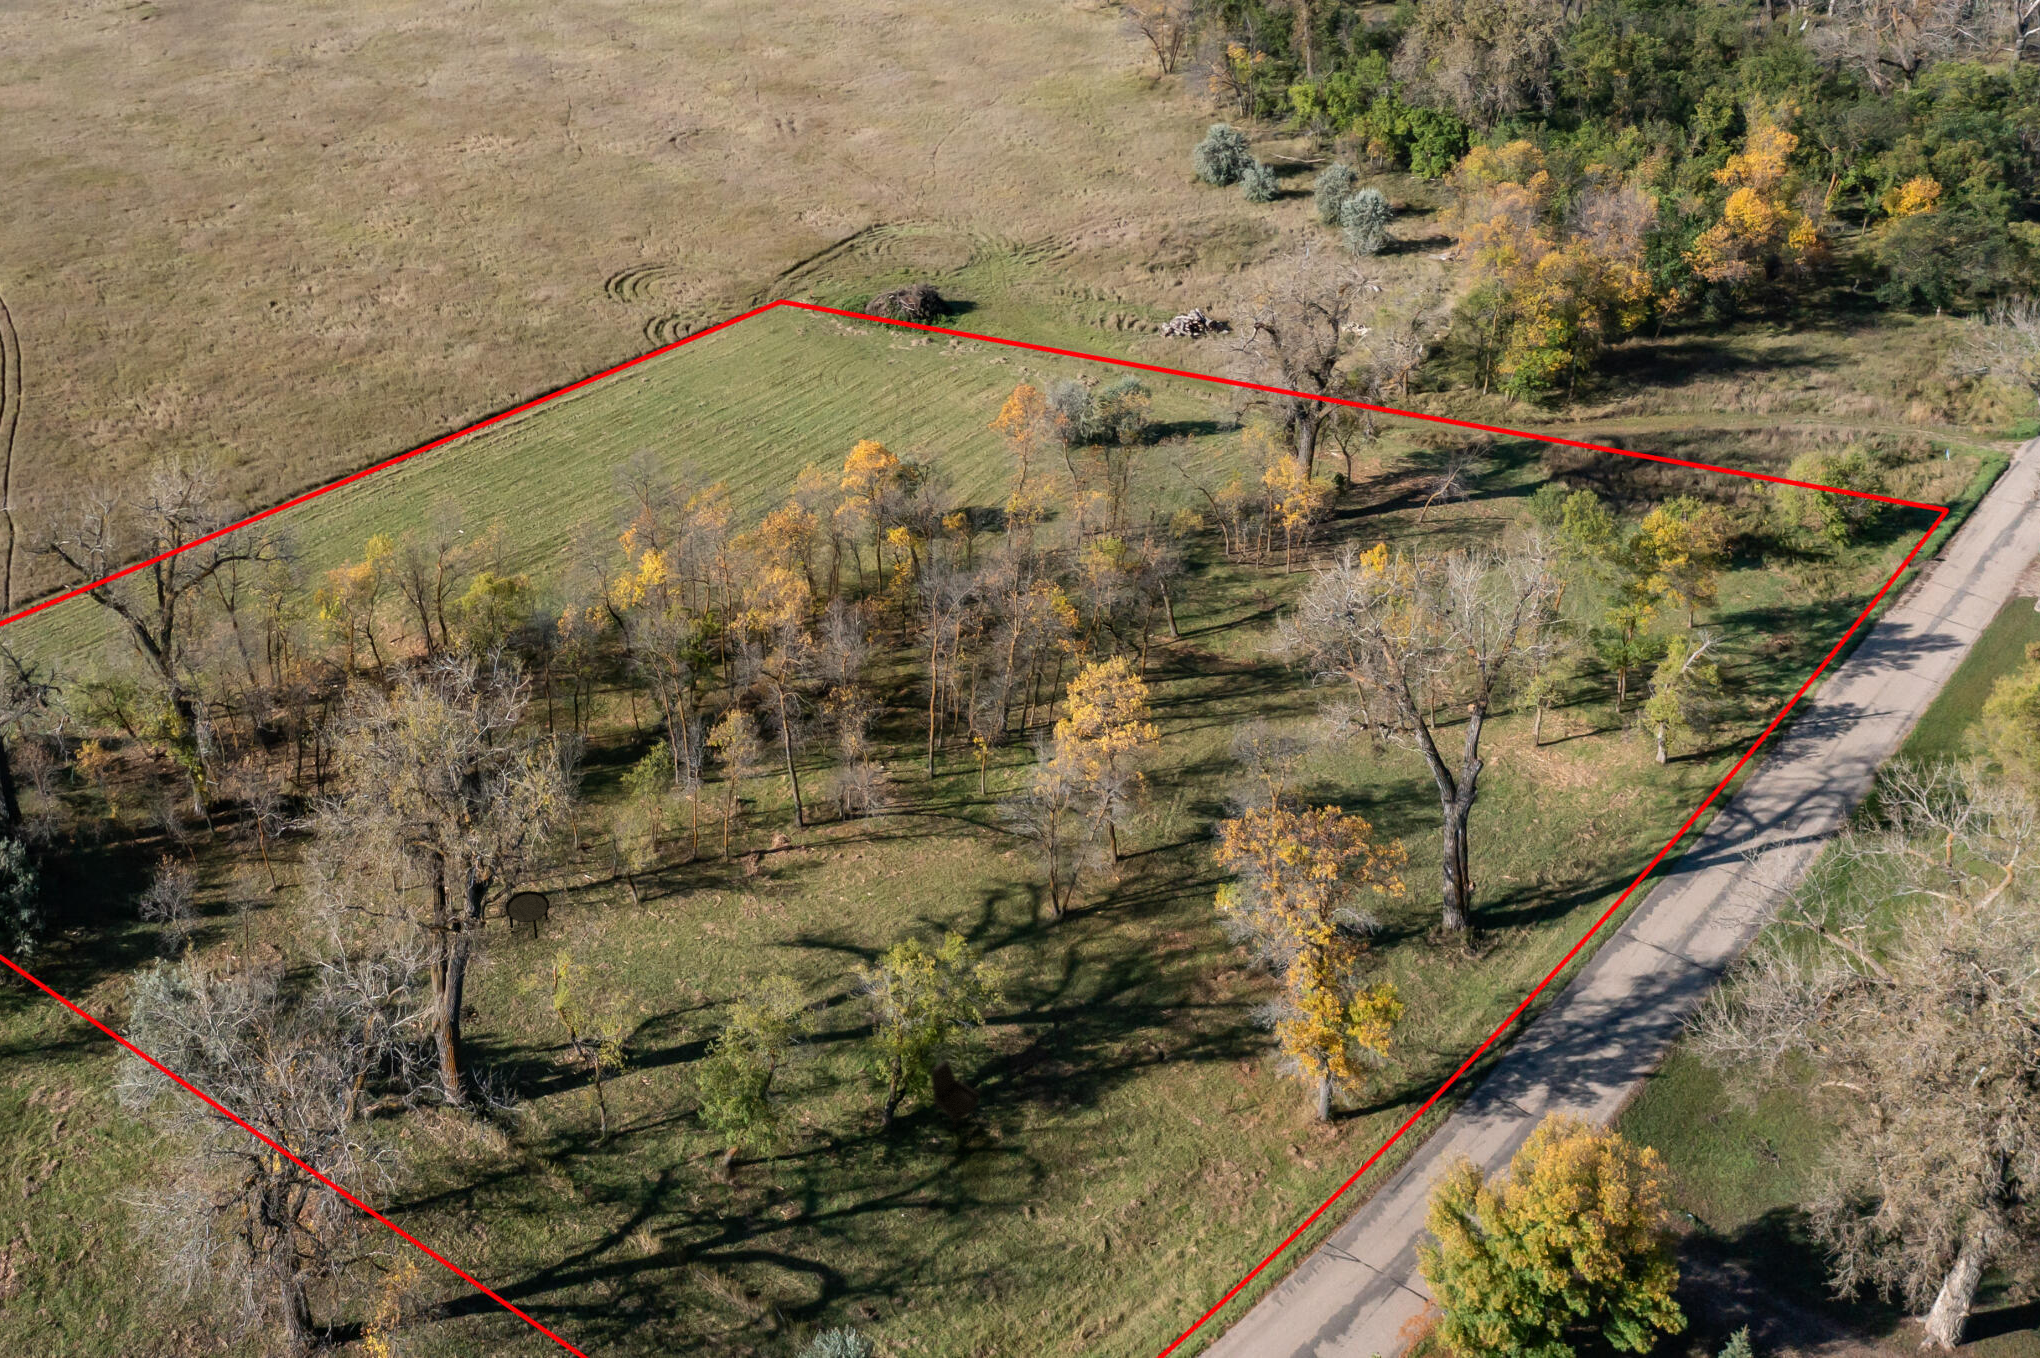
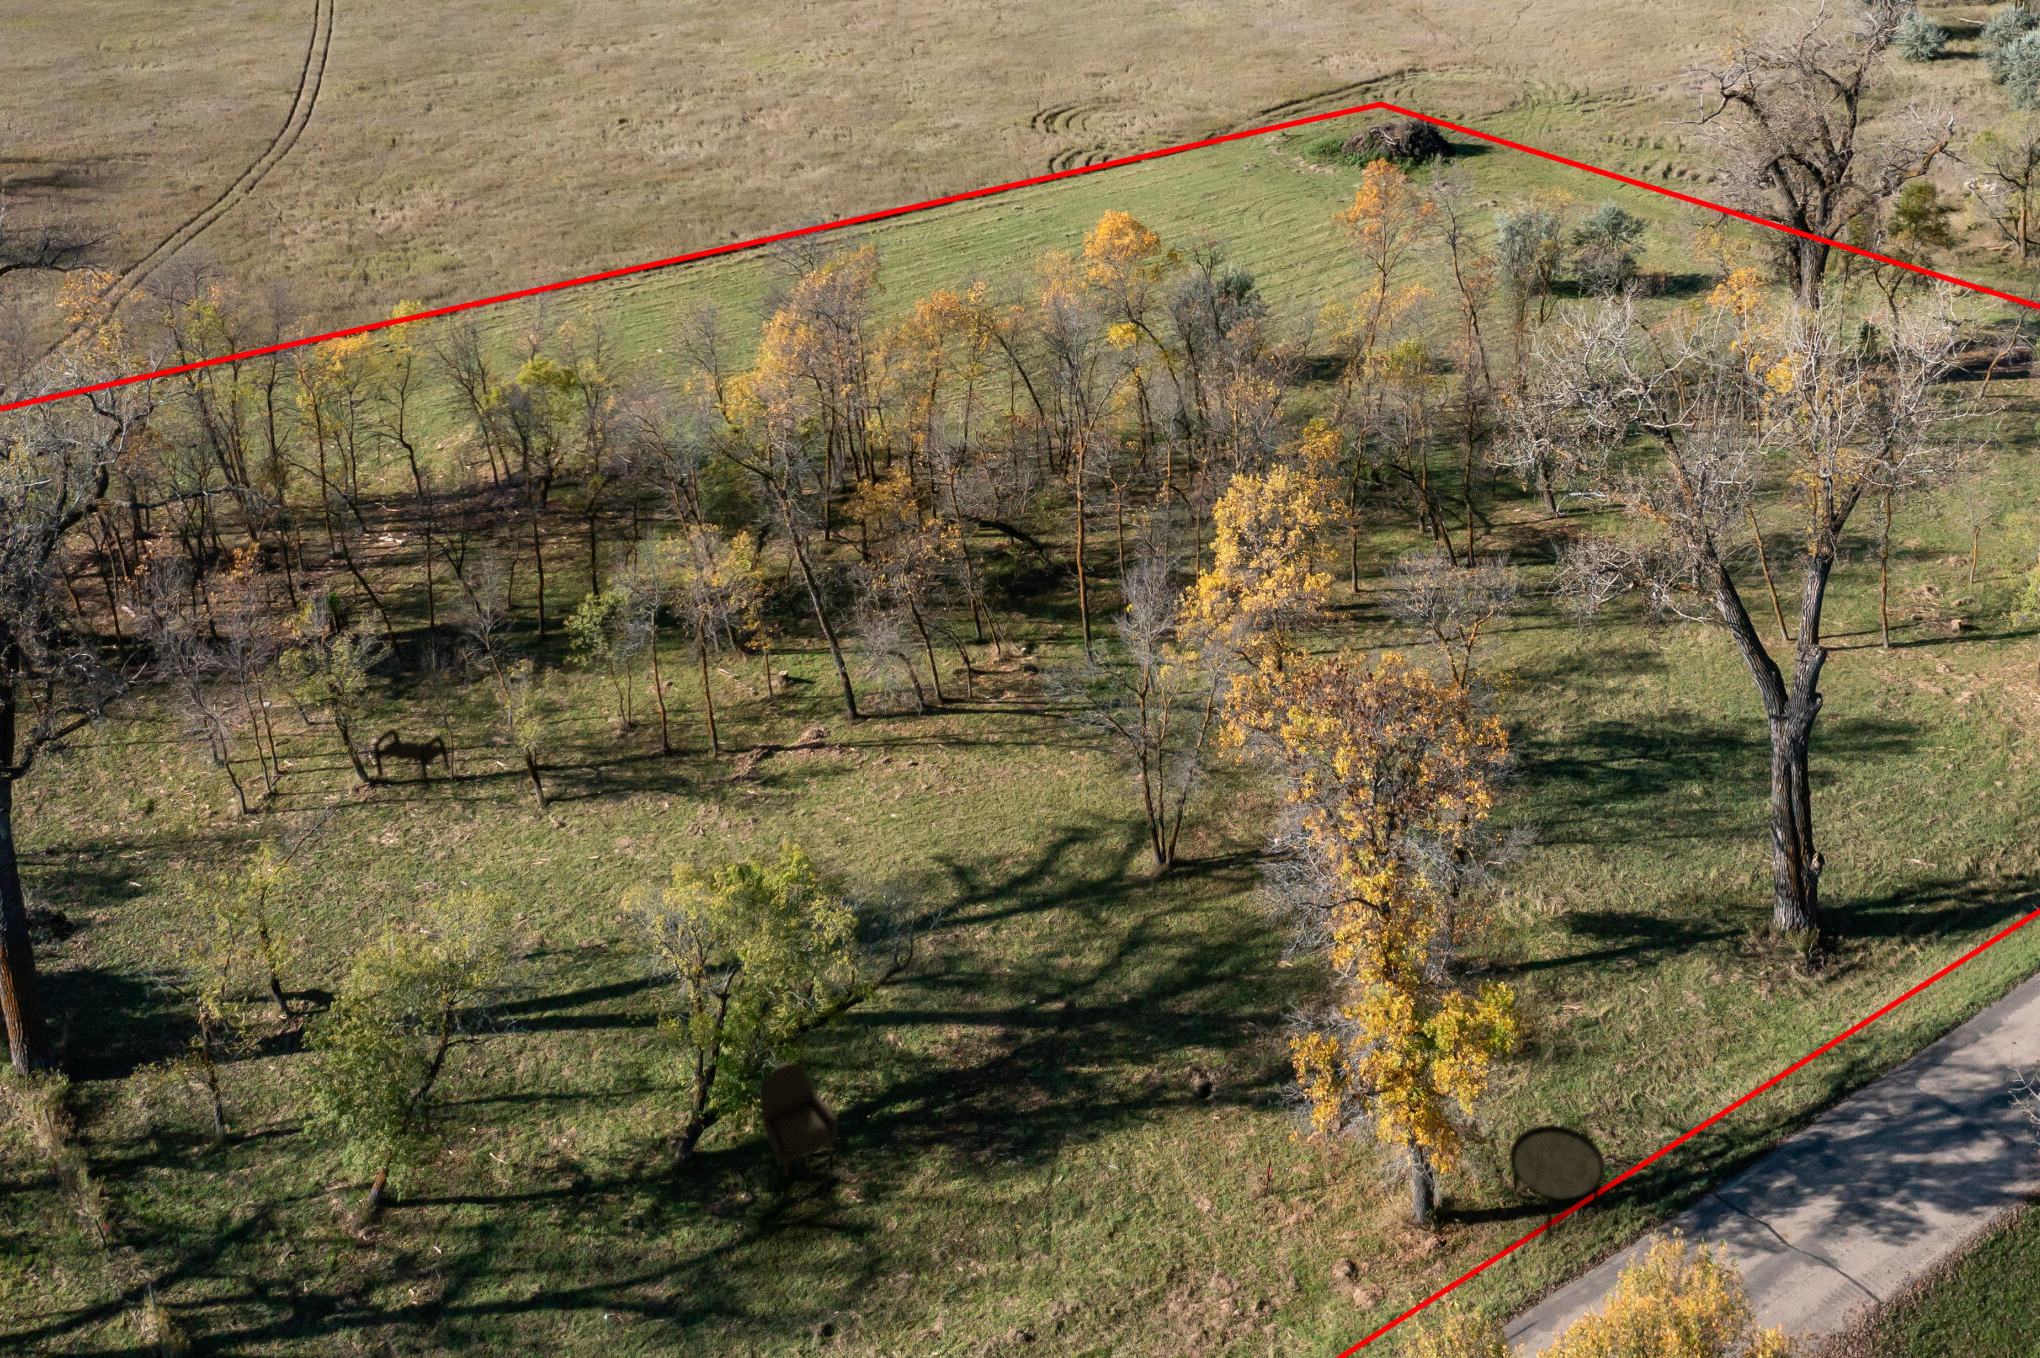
bench: none [532,860,575,897] -> present [374,729,451,788]
round table: present [506,891,549,939] -> present [1509,1125,1605,1235]

